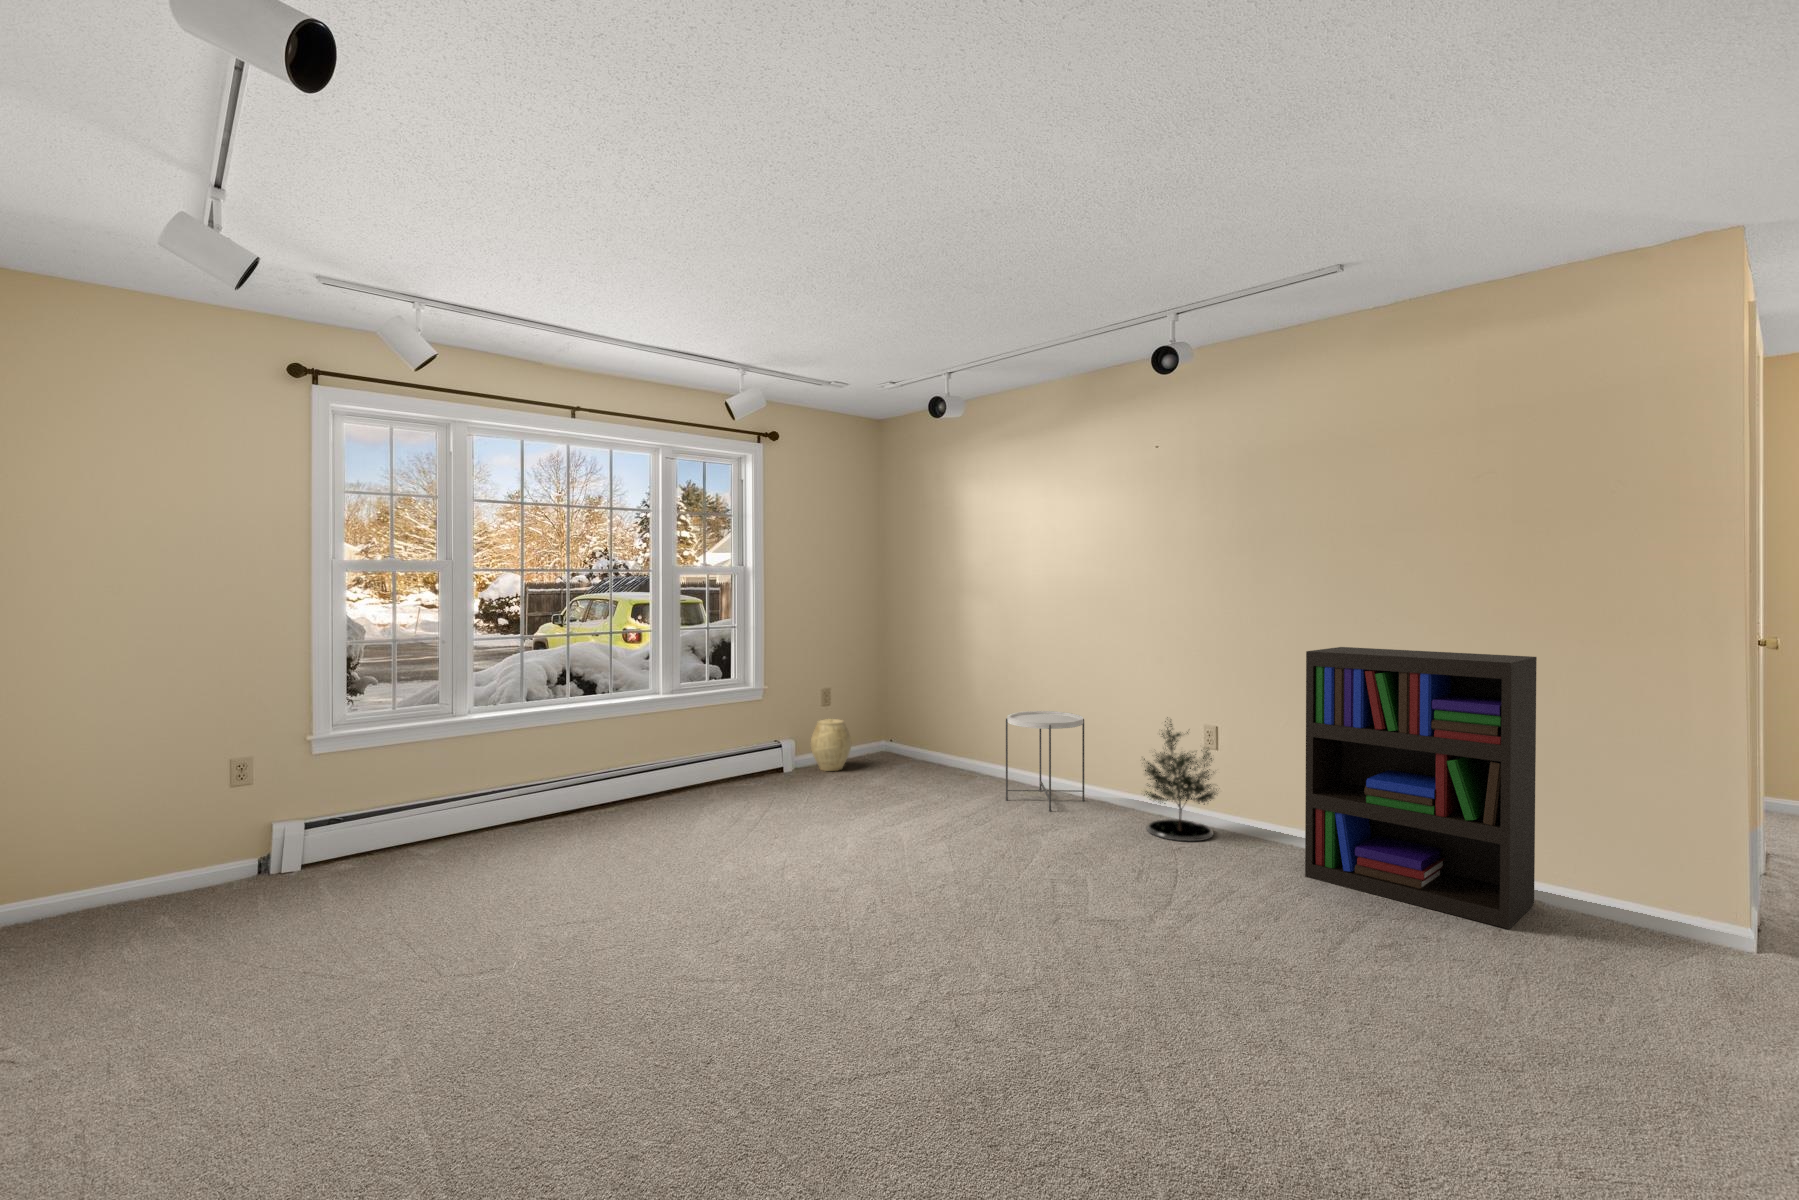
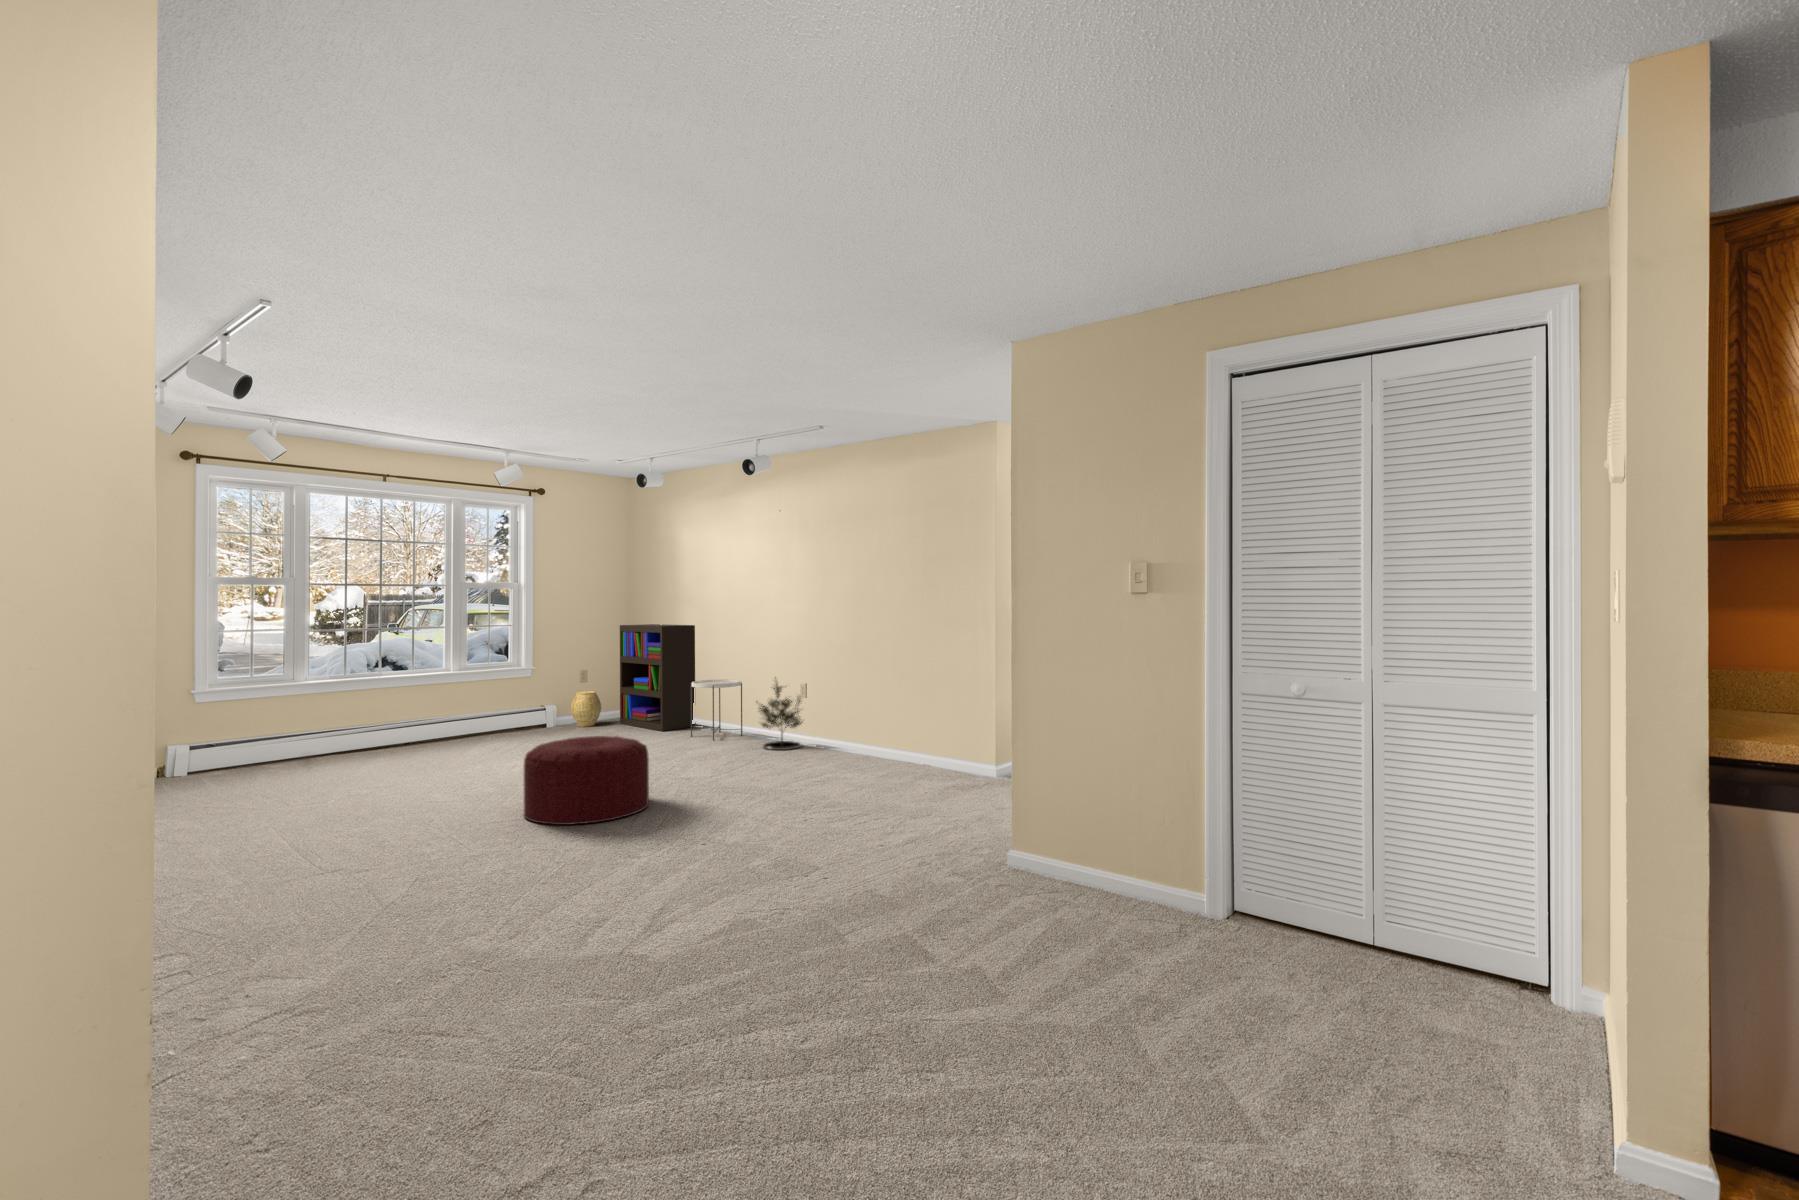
bookshelf: present [1305,647,1537,929] -> present [620,624,695,731]
ottoman: none [883,860,1123,1092] -> present [524,736,649,825]

